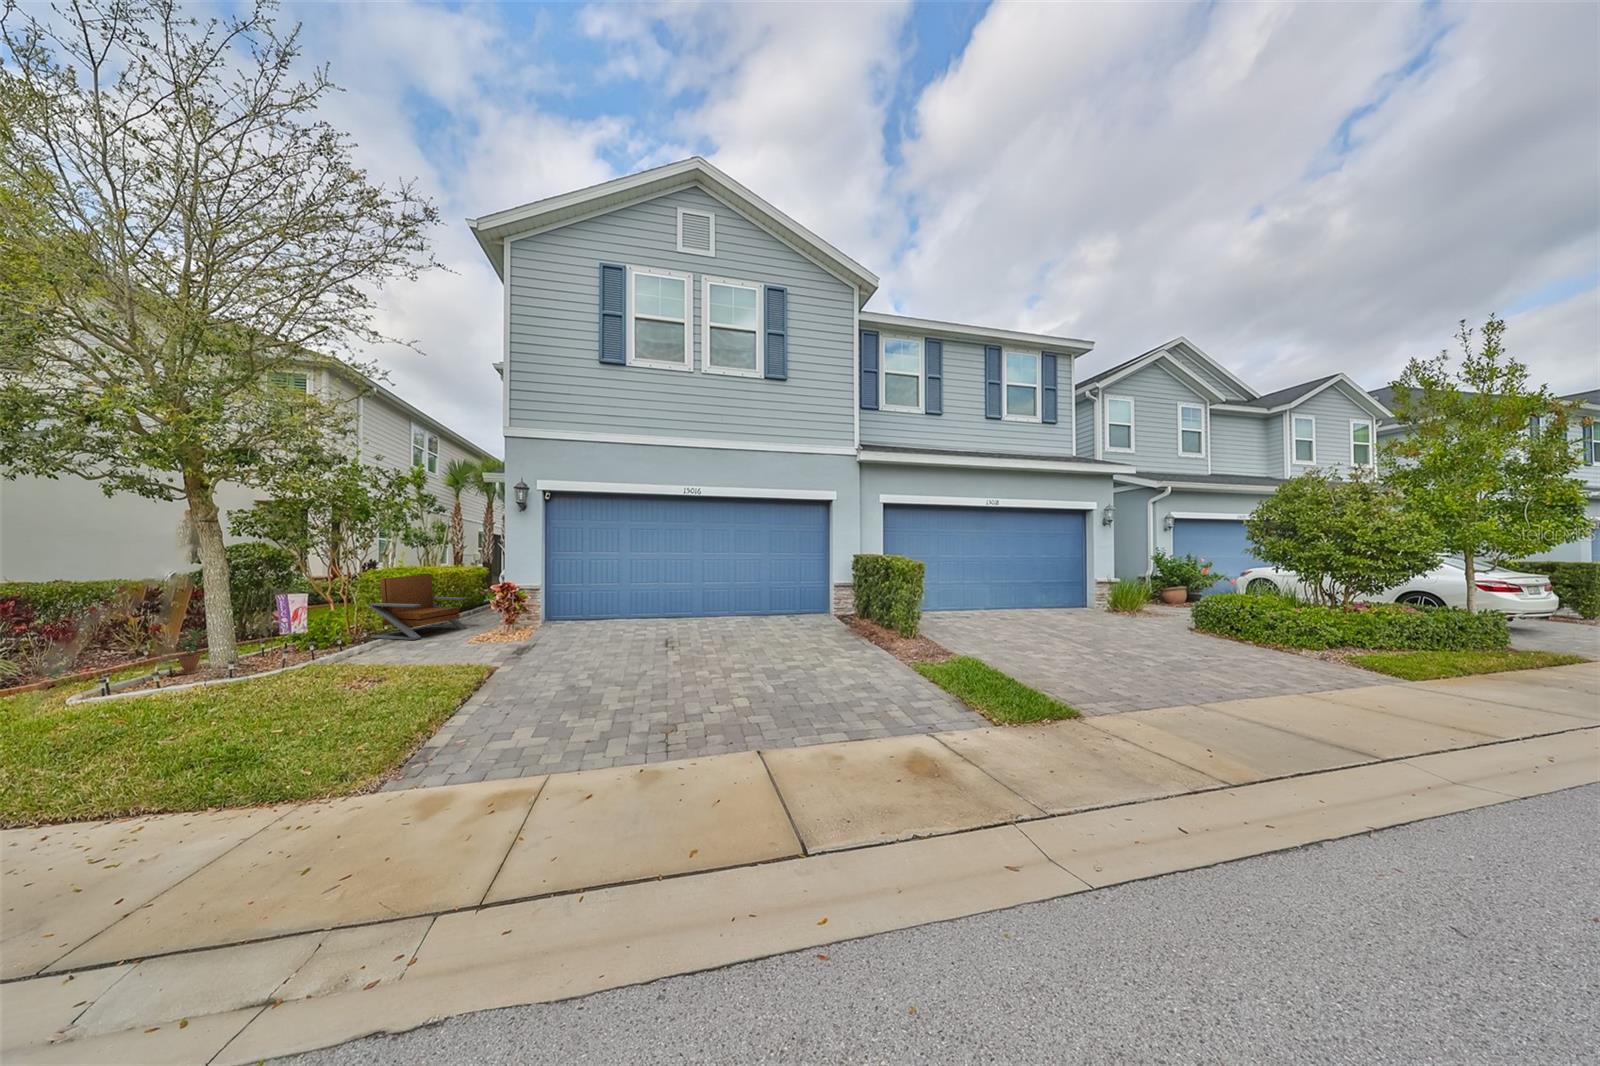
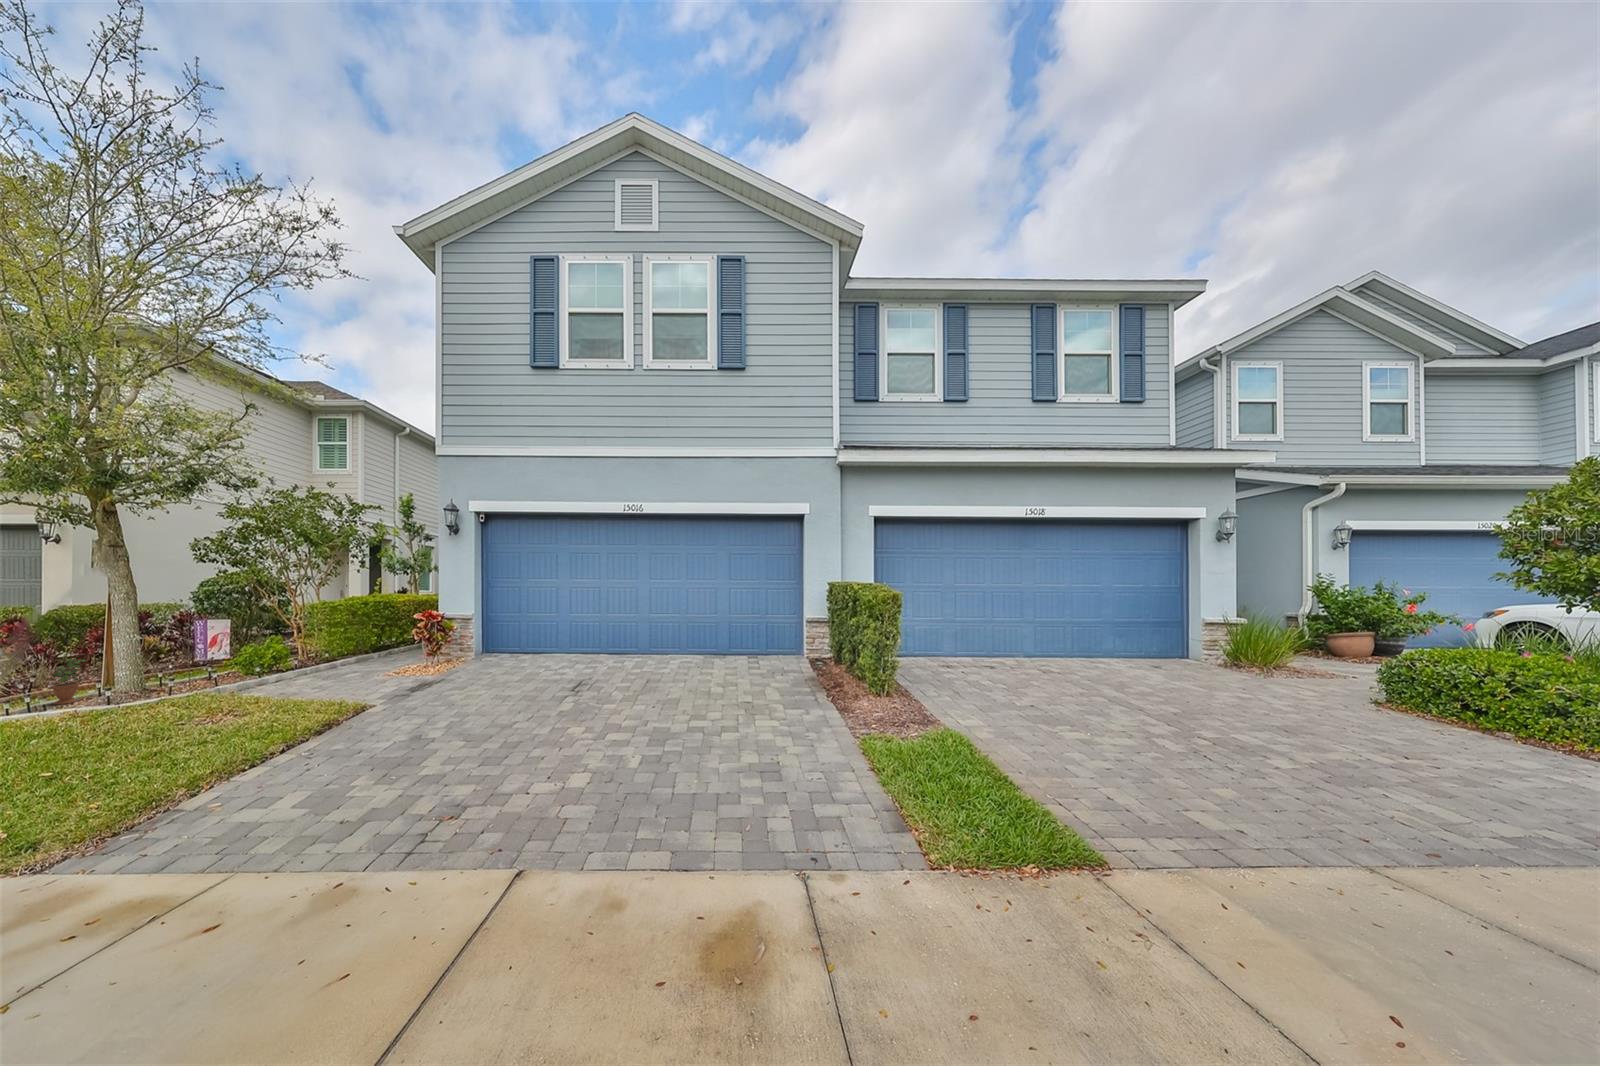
lounge chair: present [369,574,467,640] -> none [301,598,407,670]

